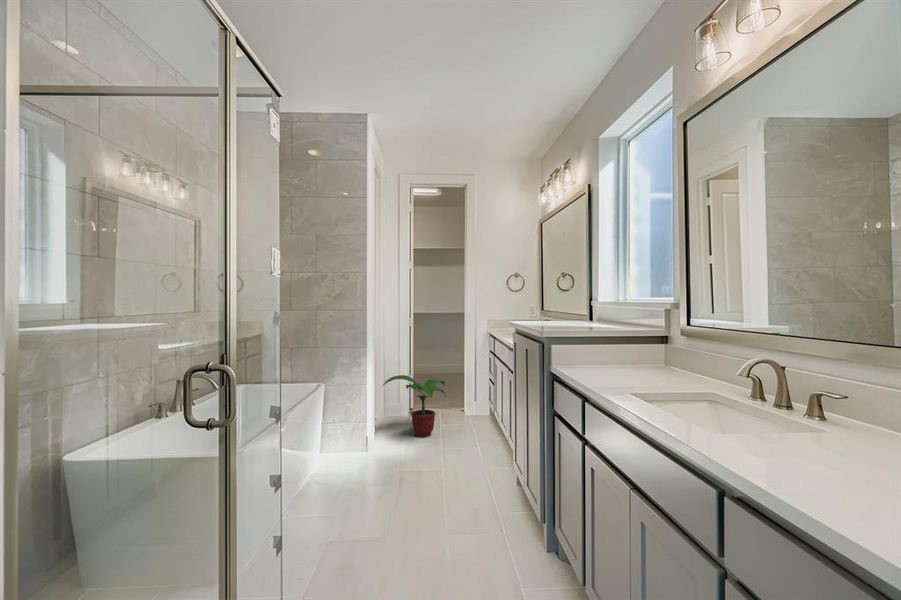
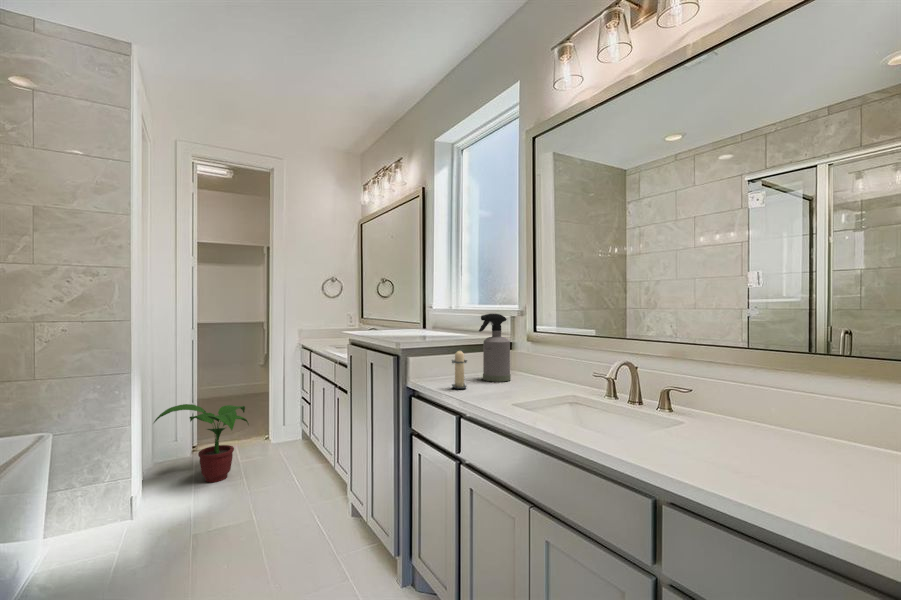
spray bottle: none [621,307,655,374] -> present [479,314,511,382]
candle: none [583,339,602,377] -> present [452,350,467,389]

